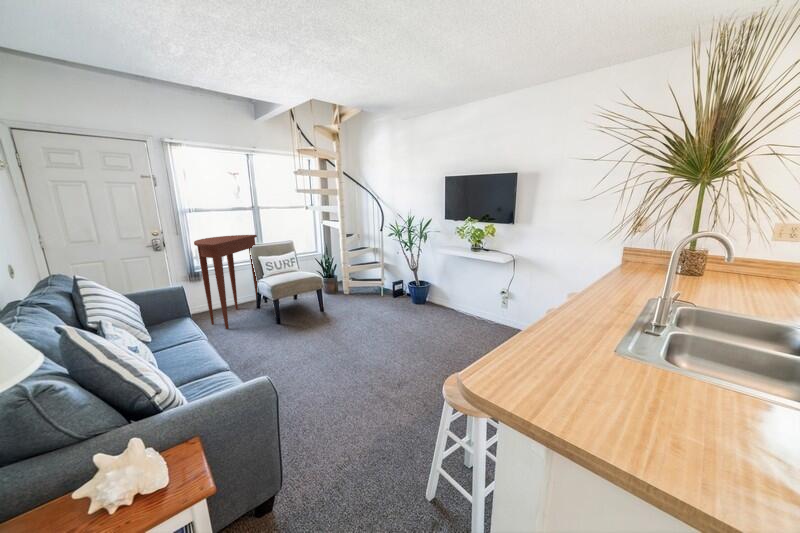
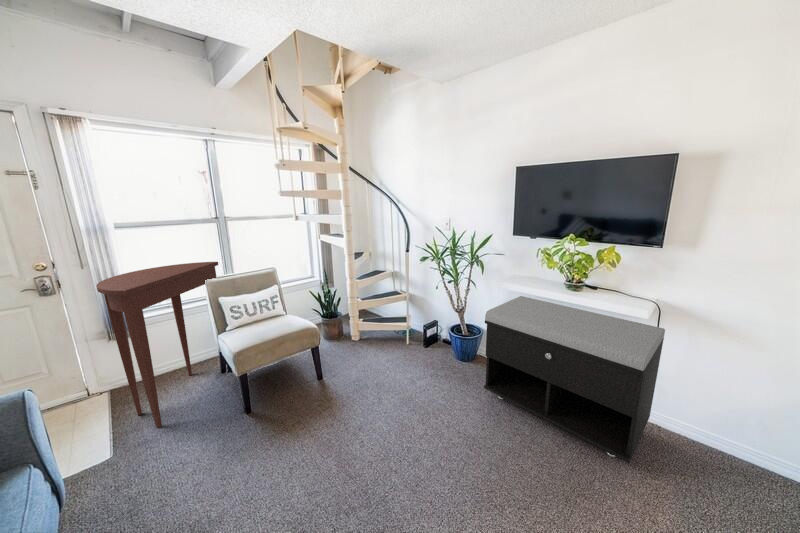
storage bench: none [423,259,517,339] -> present [484,296,665,463]

